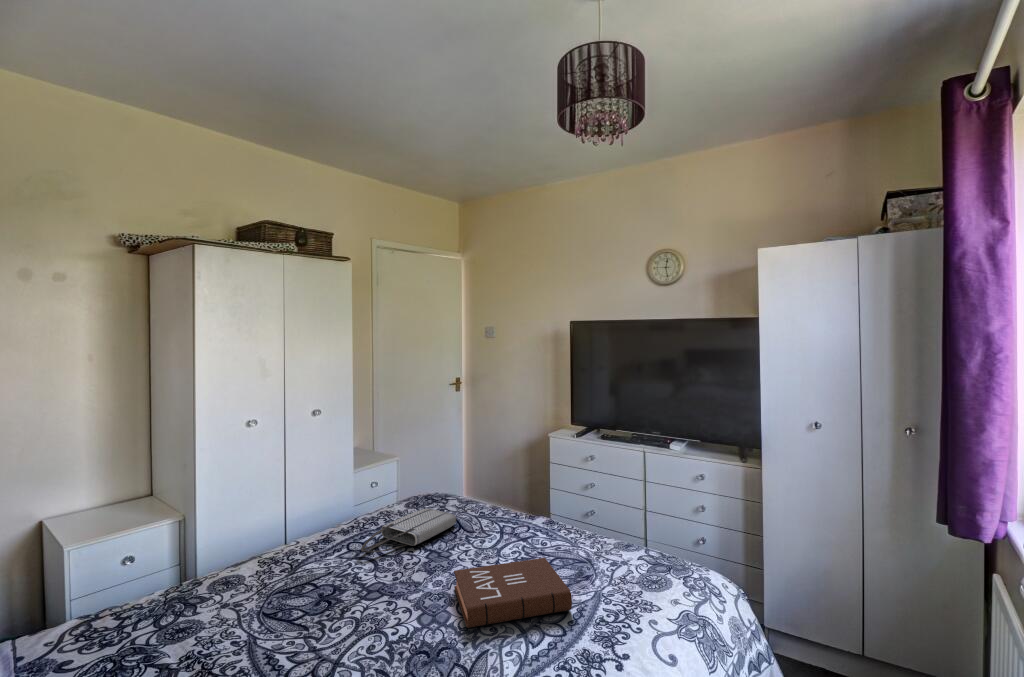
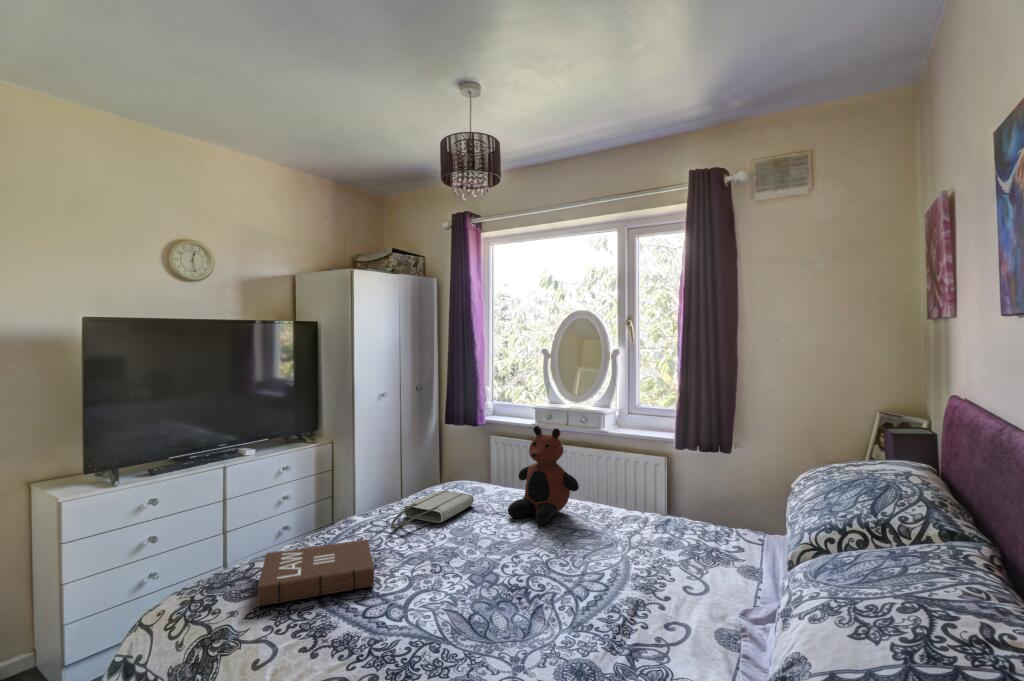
teddy bear: none [486,444,560,552] -> present [508,426,579,525]
book: present [454,558,572,628] -> present [257,539,374,606]

